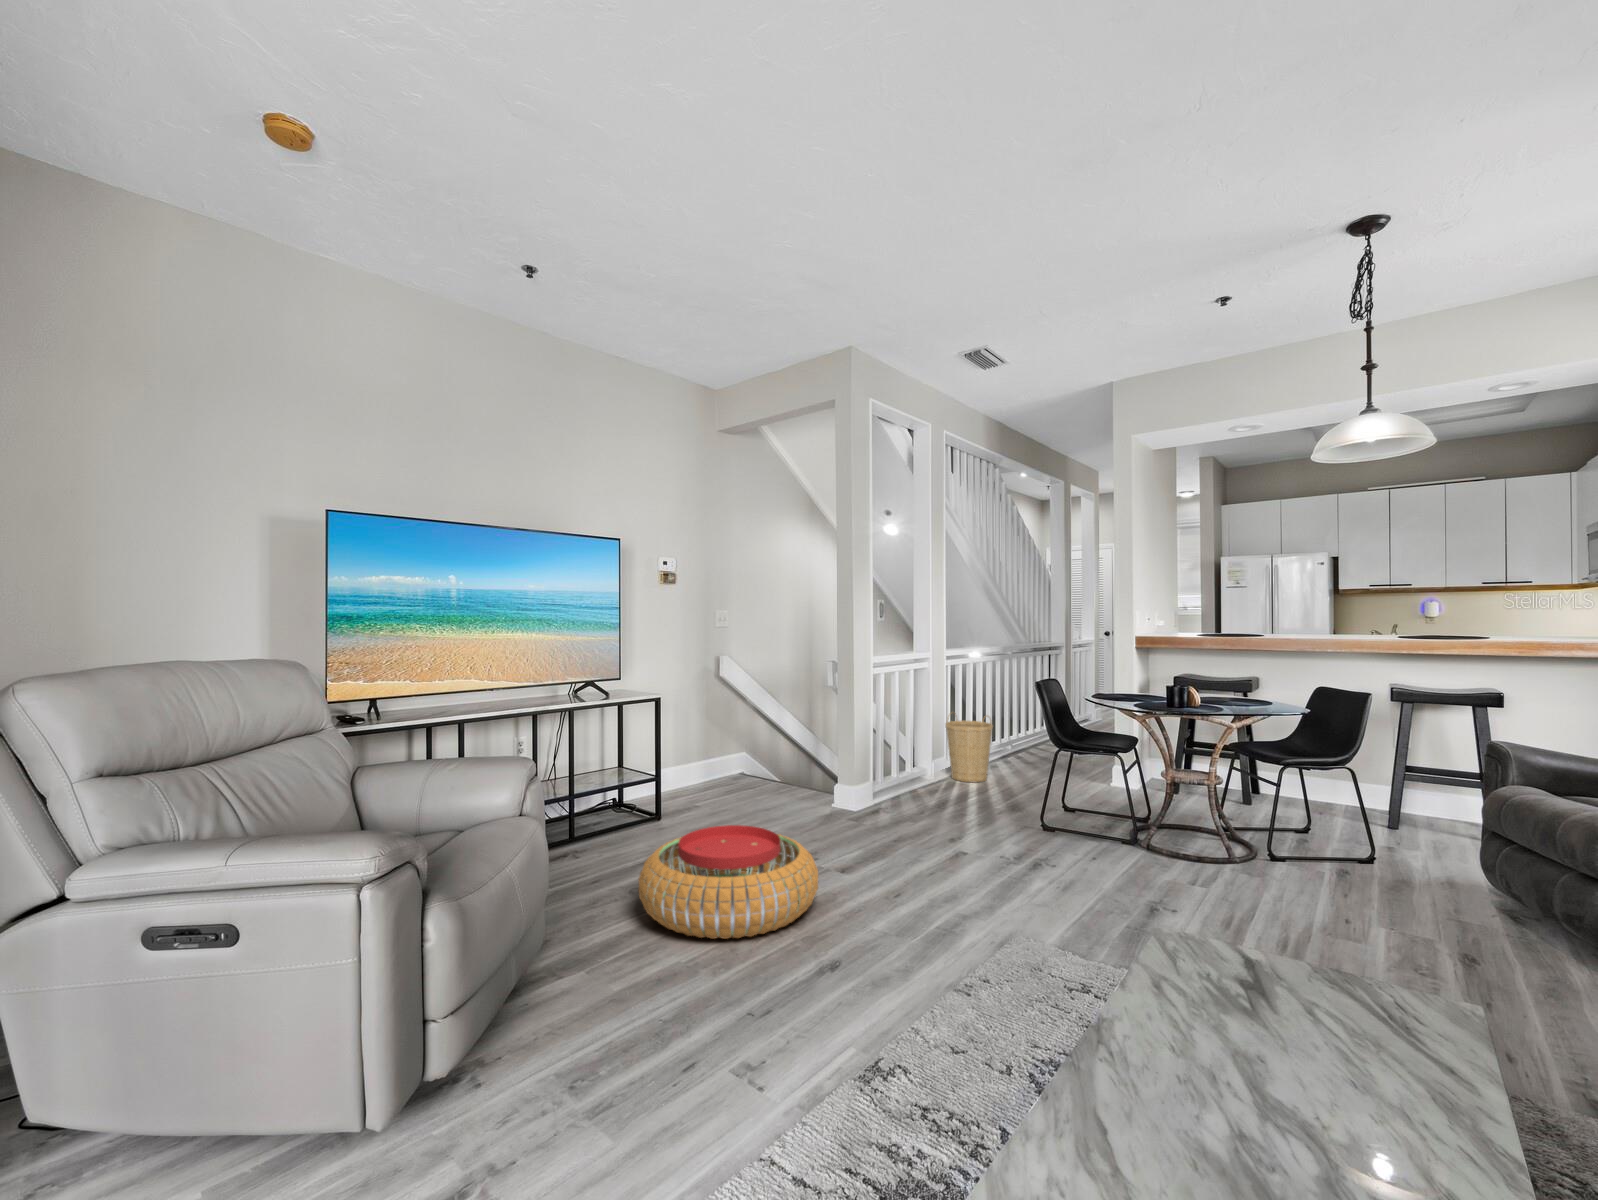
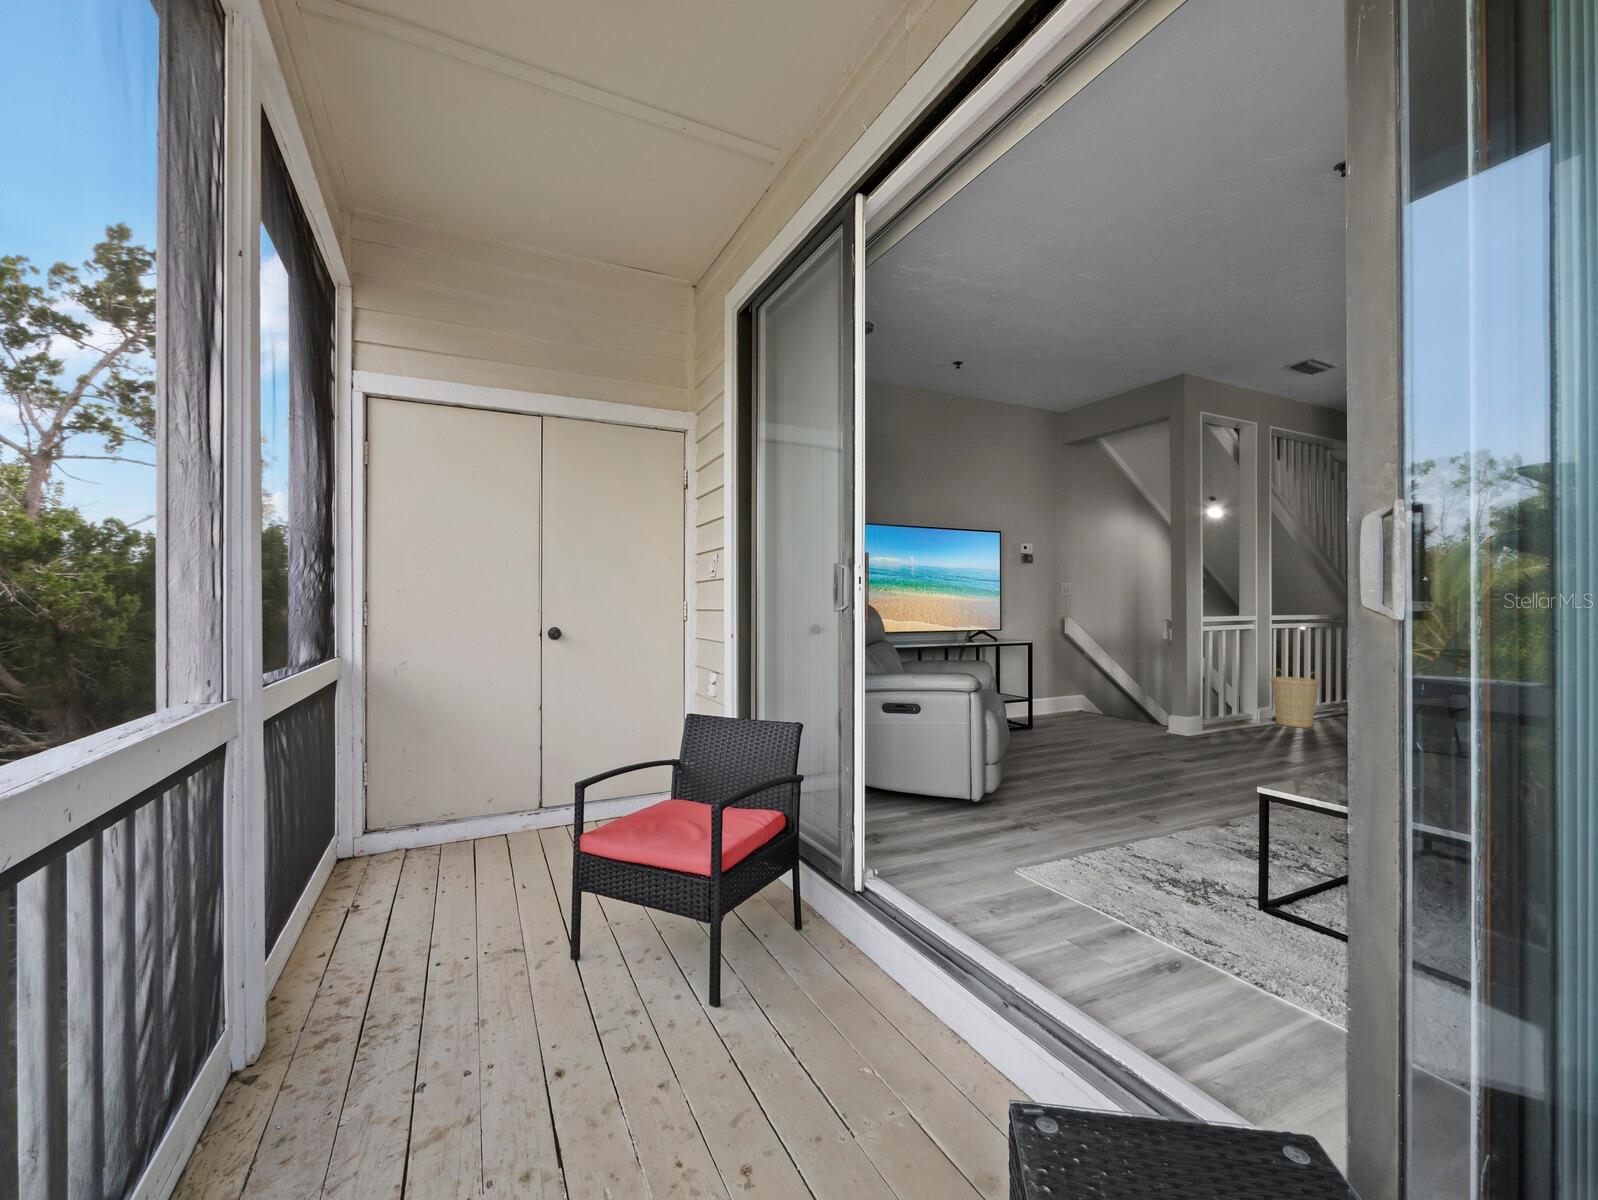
pouf: present [639,825,818,939] -> none [1048,718,1174,777]

